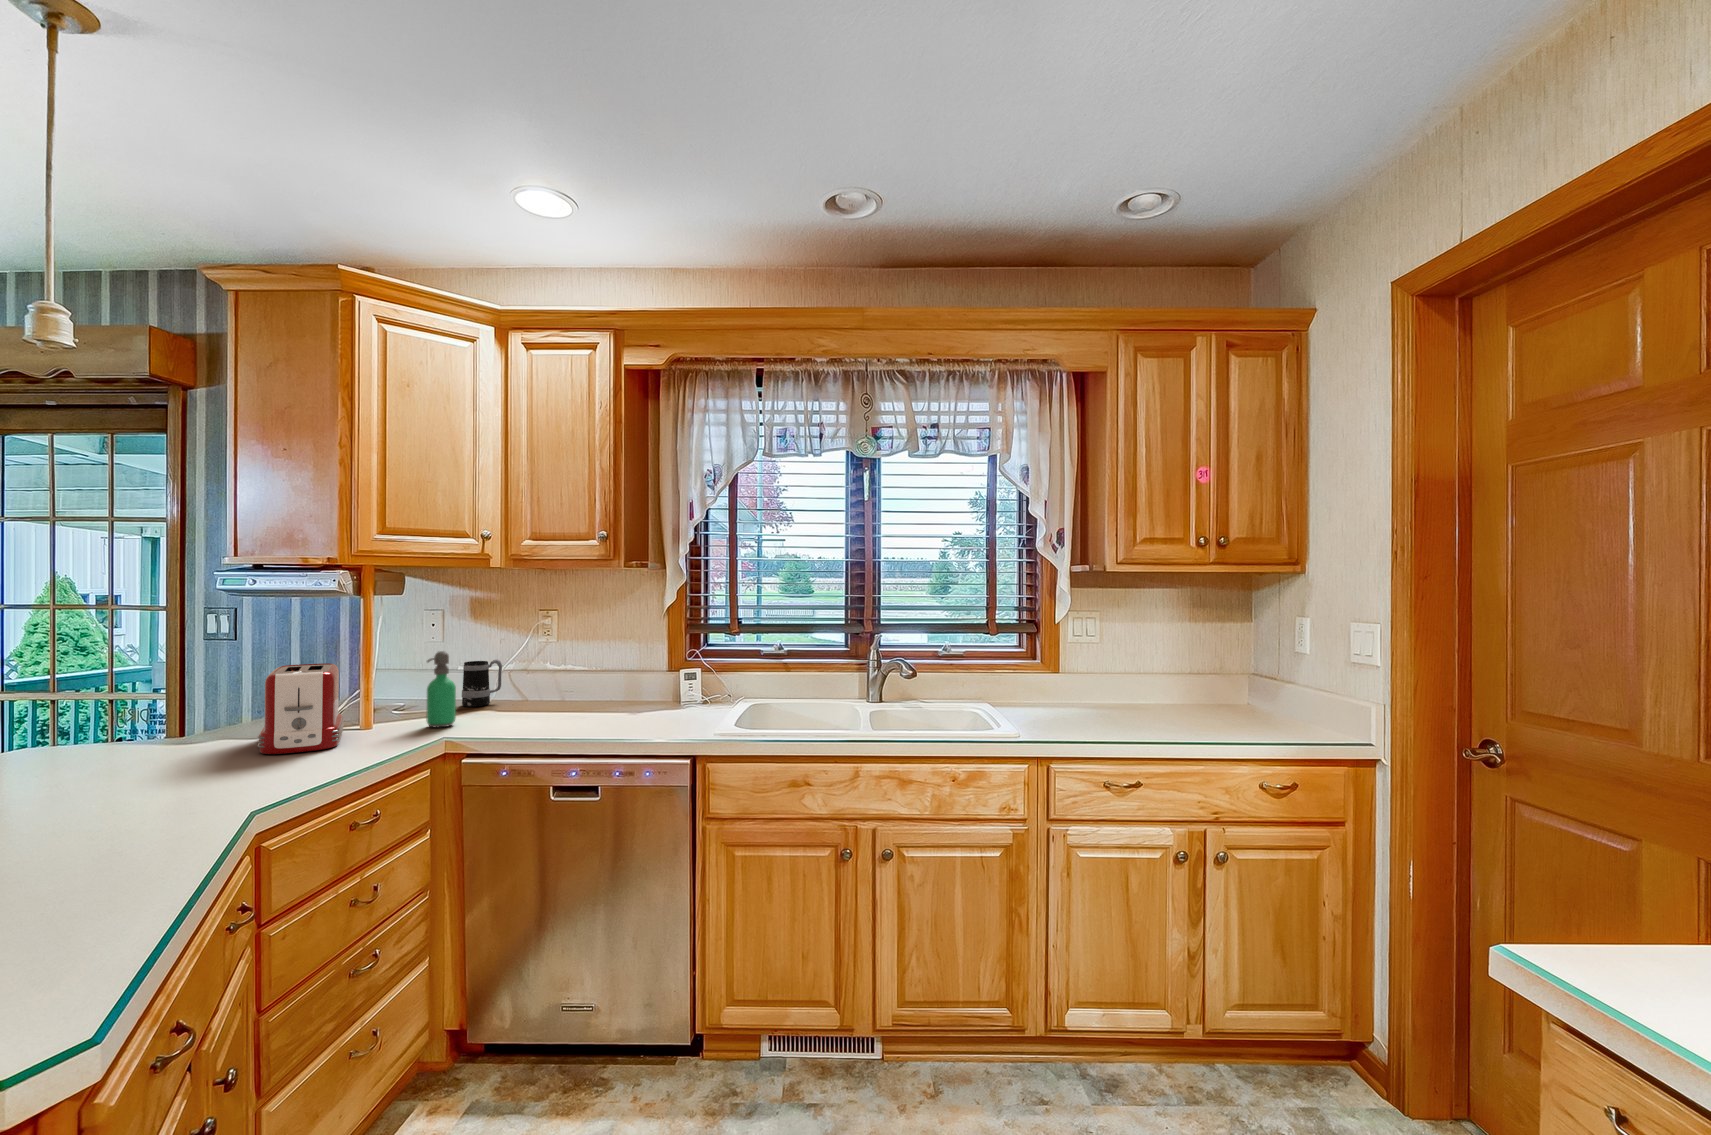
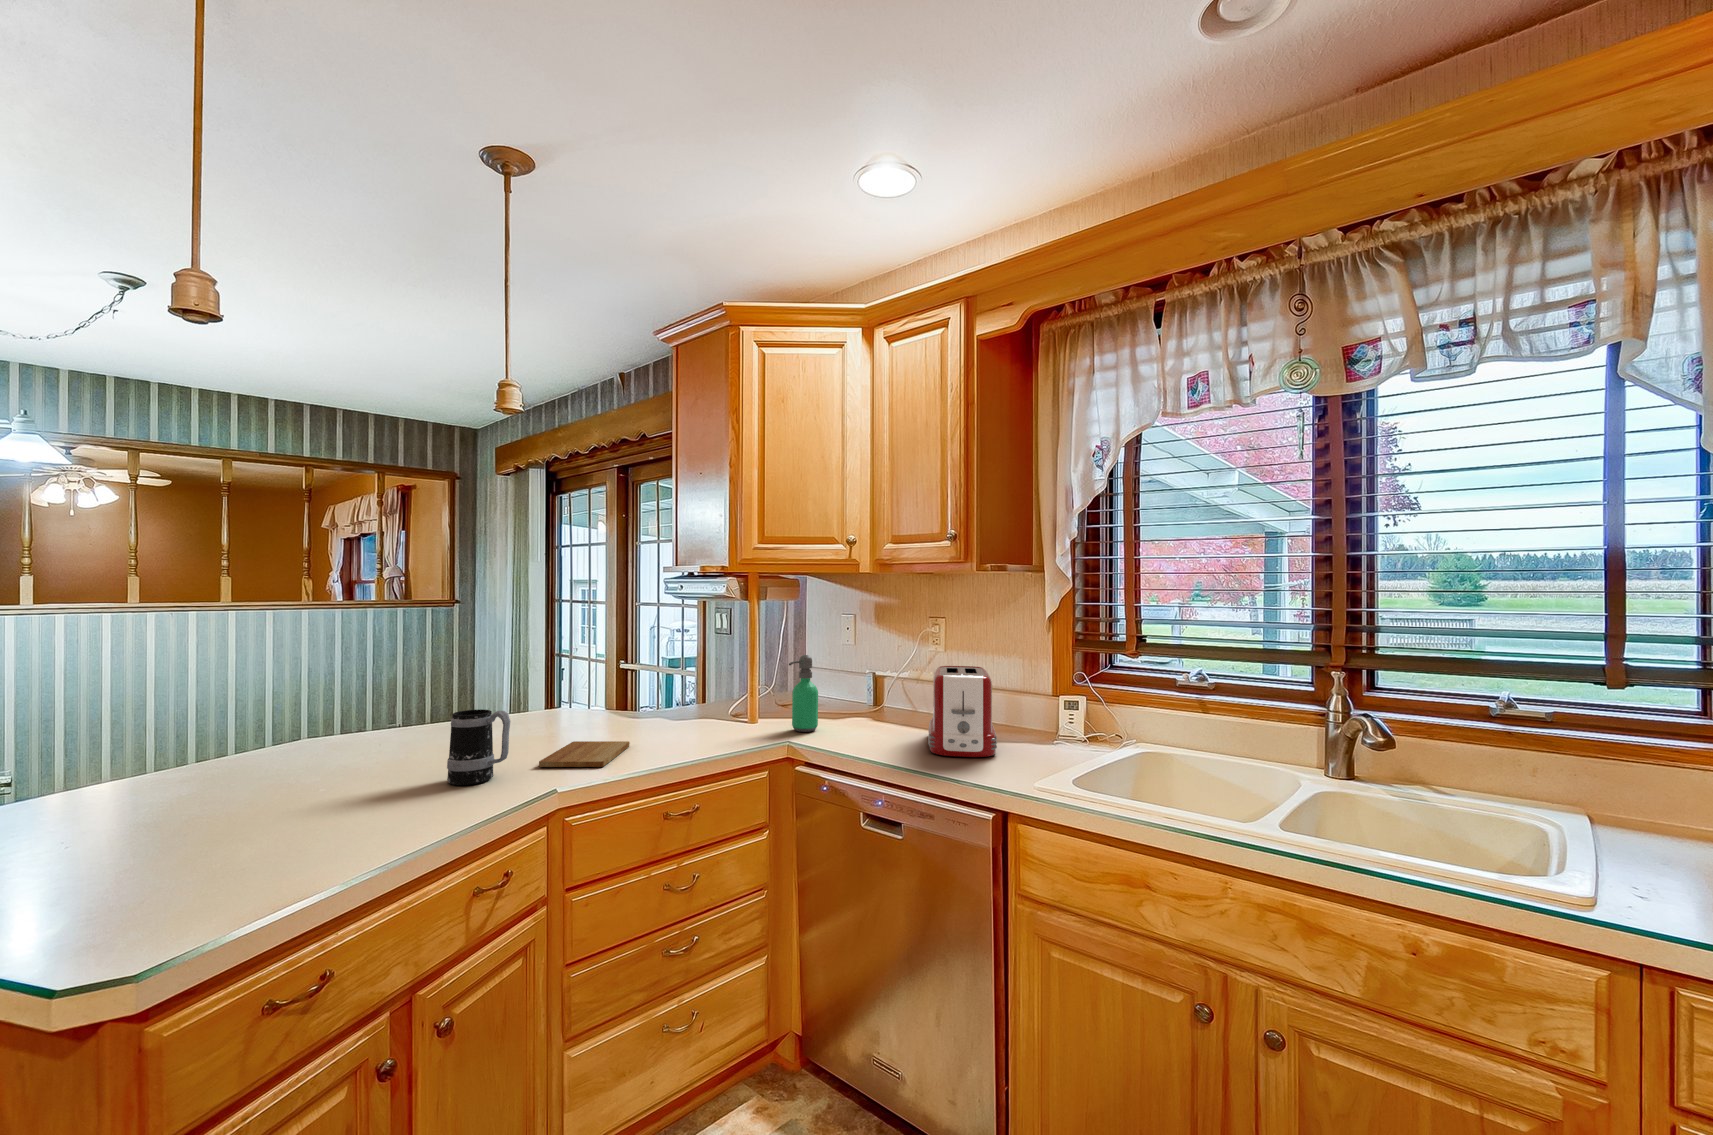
mug: present [462,660,502,707] -> present [447,709,510,785]
toaster: present [258,663,344,754] -> present [928,666,997,757]
cutting board: none [166,758,257,793] -> present [539,741,630,767]

